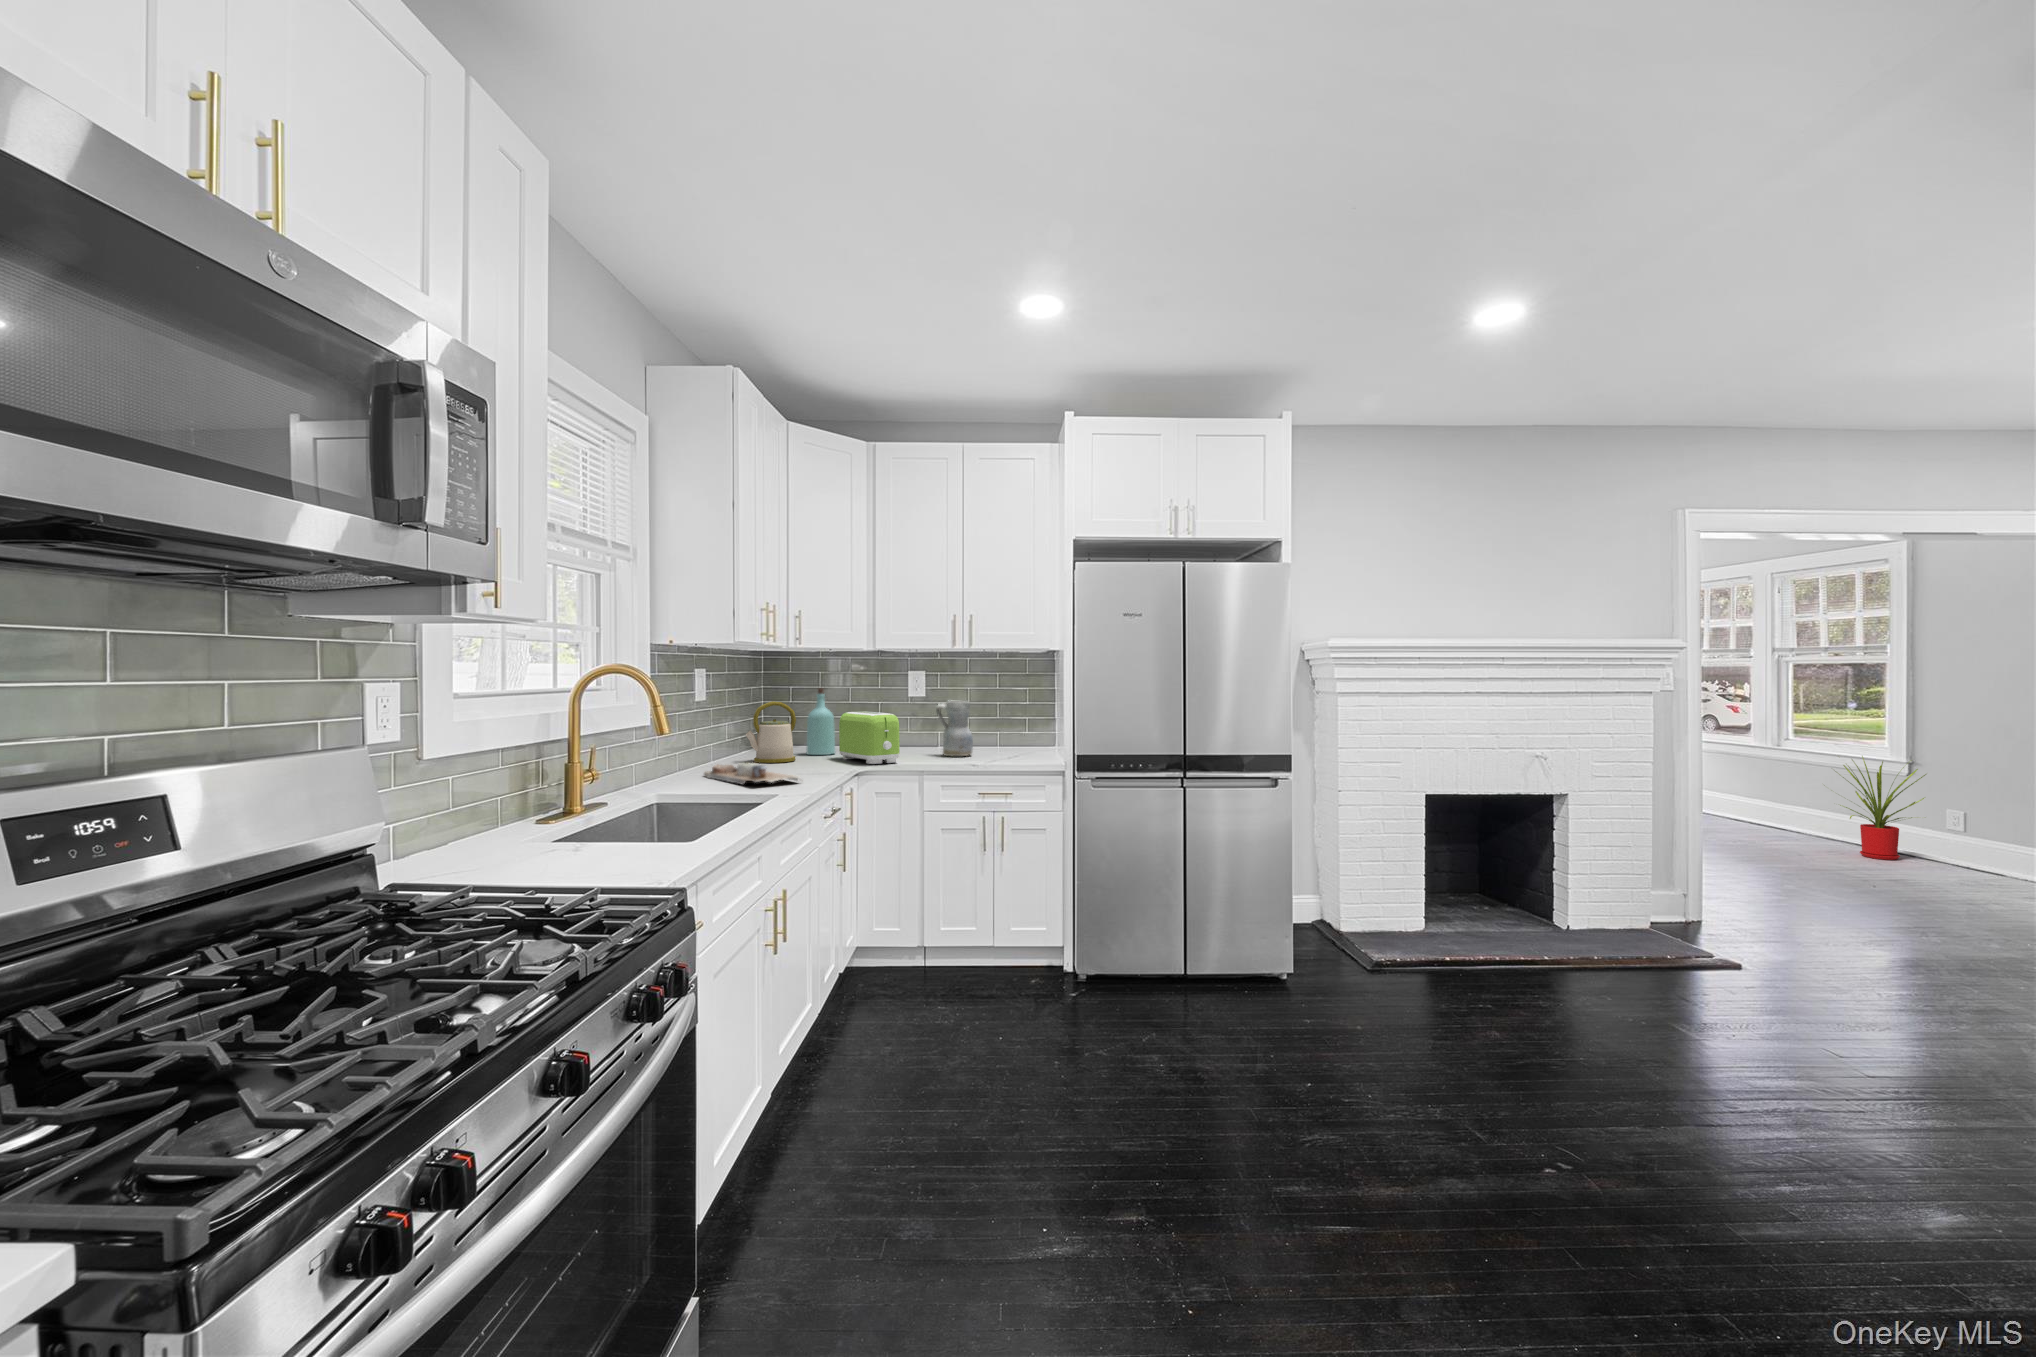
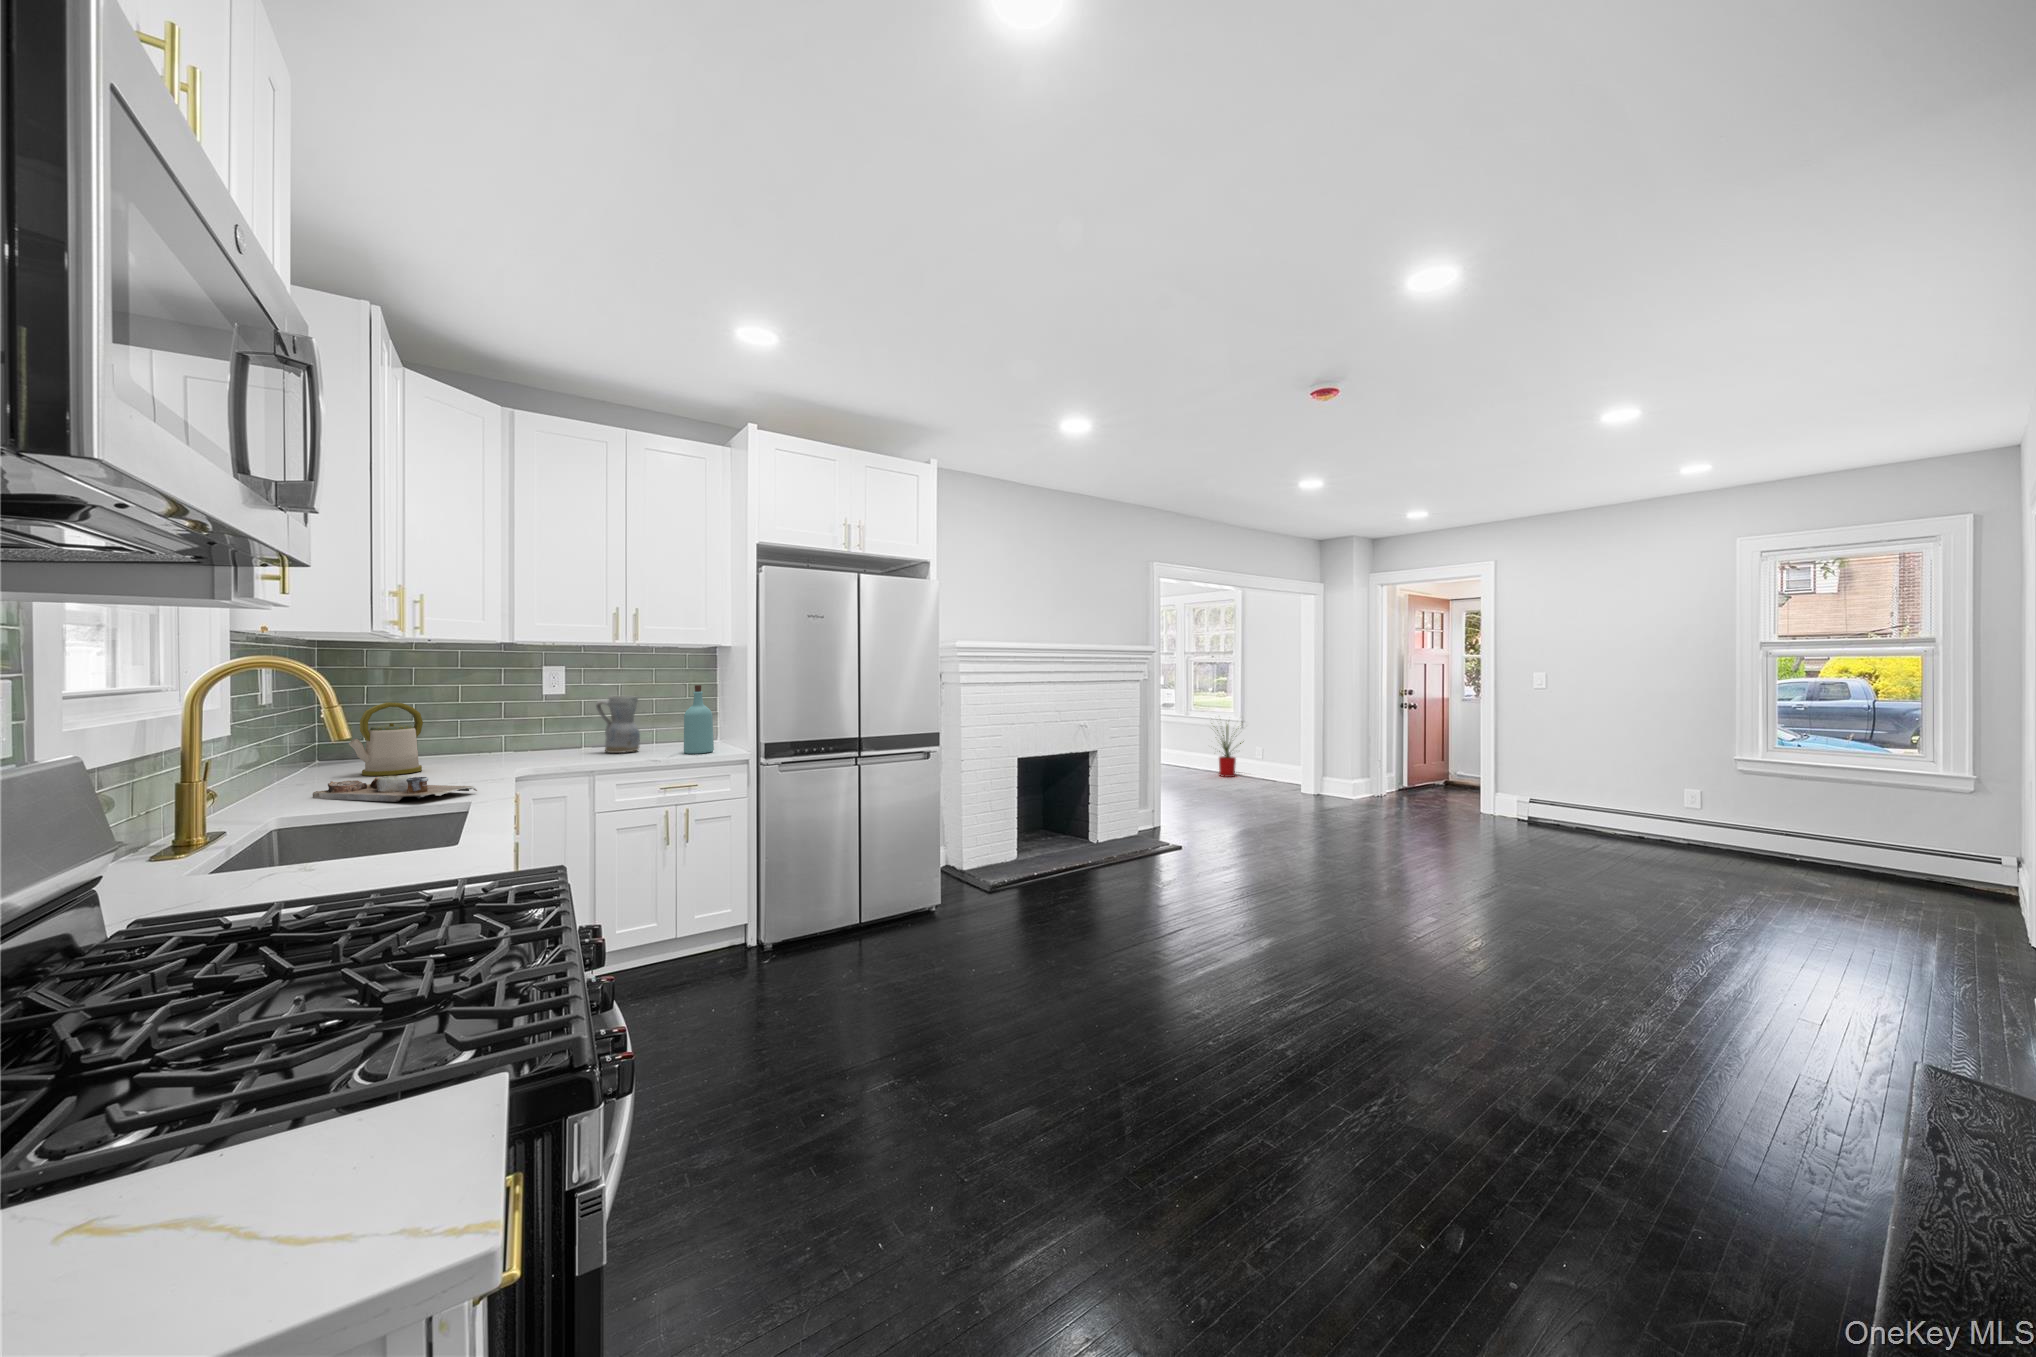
bottle: present [806,688,835,755] -> present [684,685,714,754]
toaster: present [839,711,899,764] -> none [480,711,566,767]

